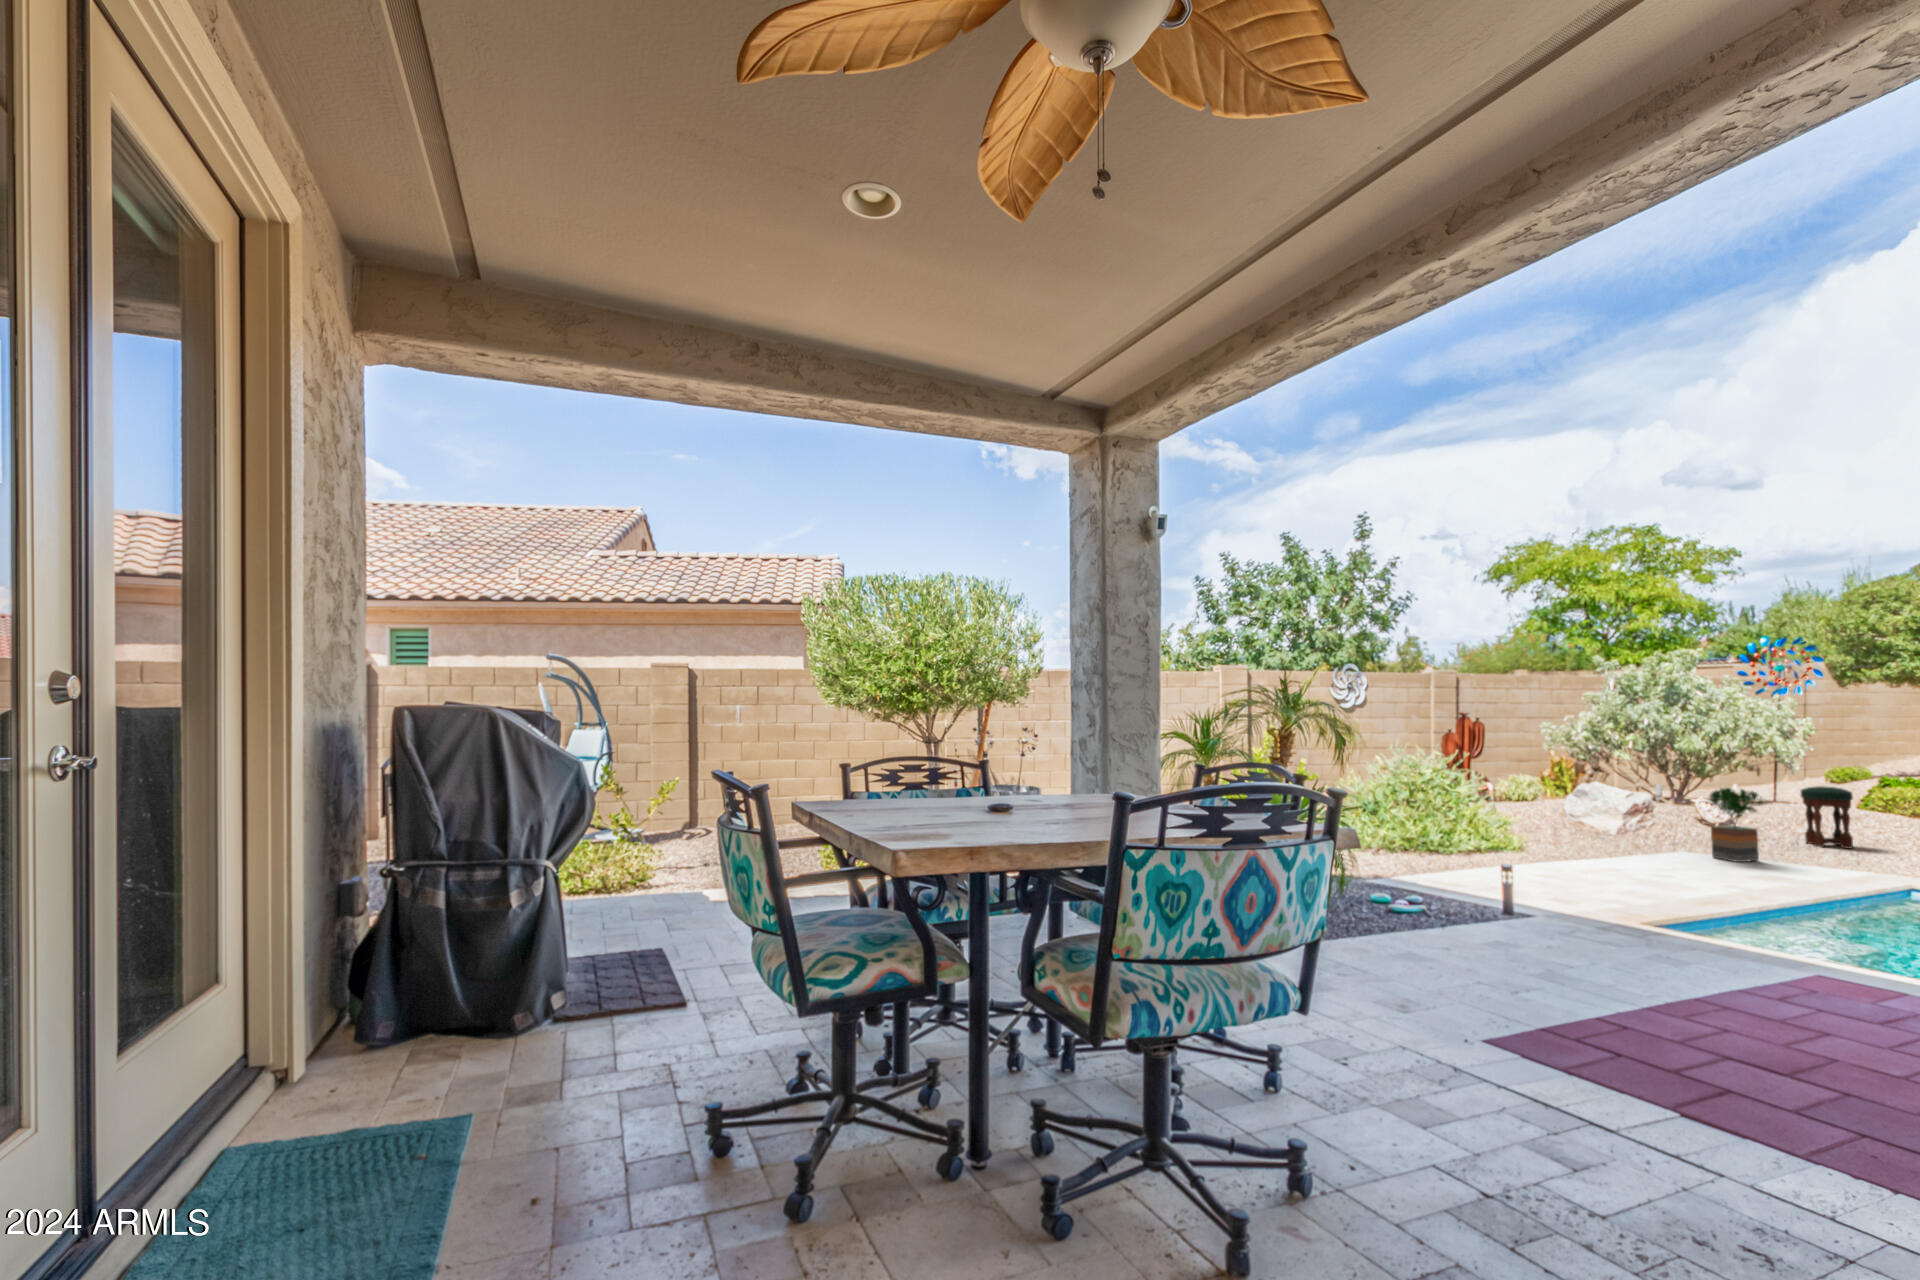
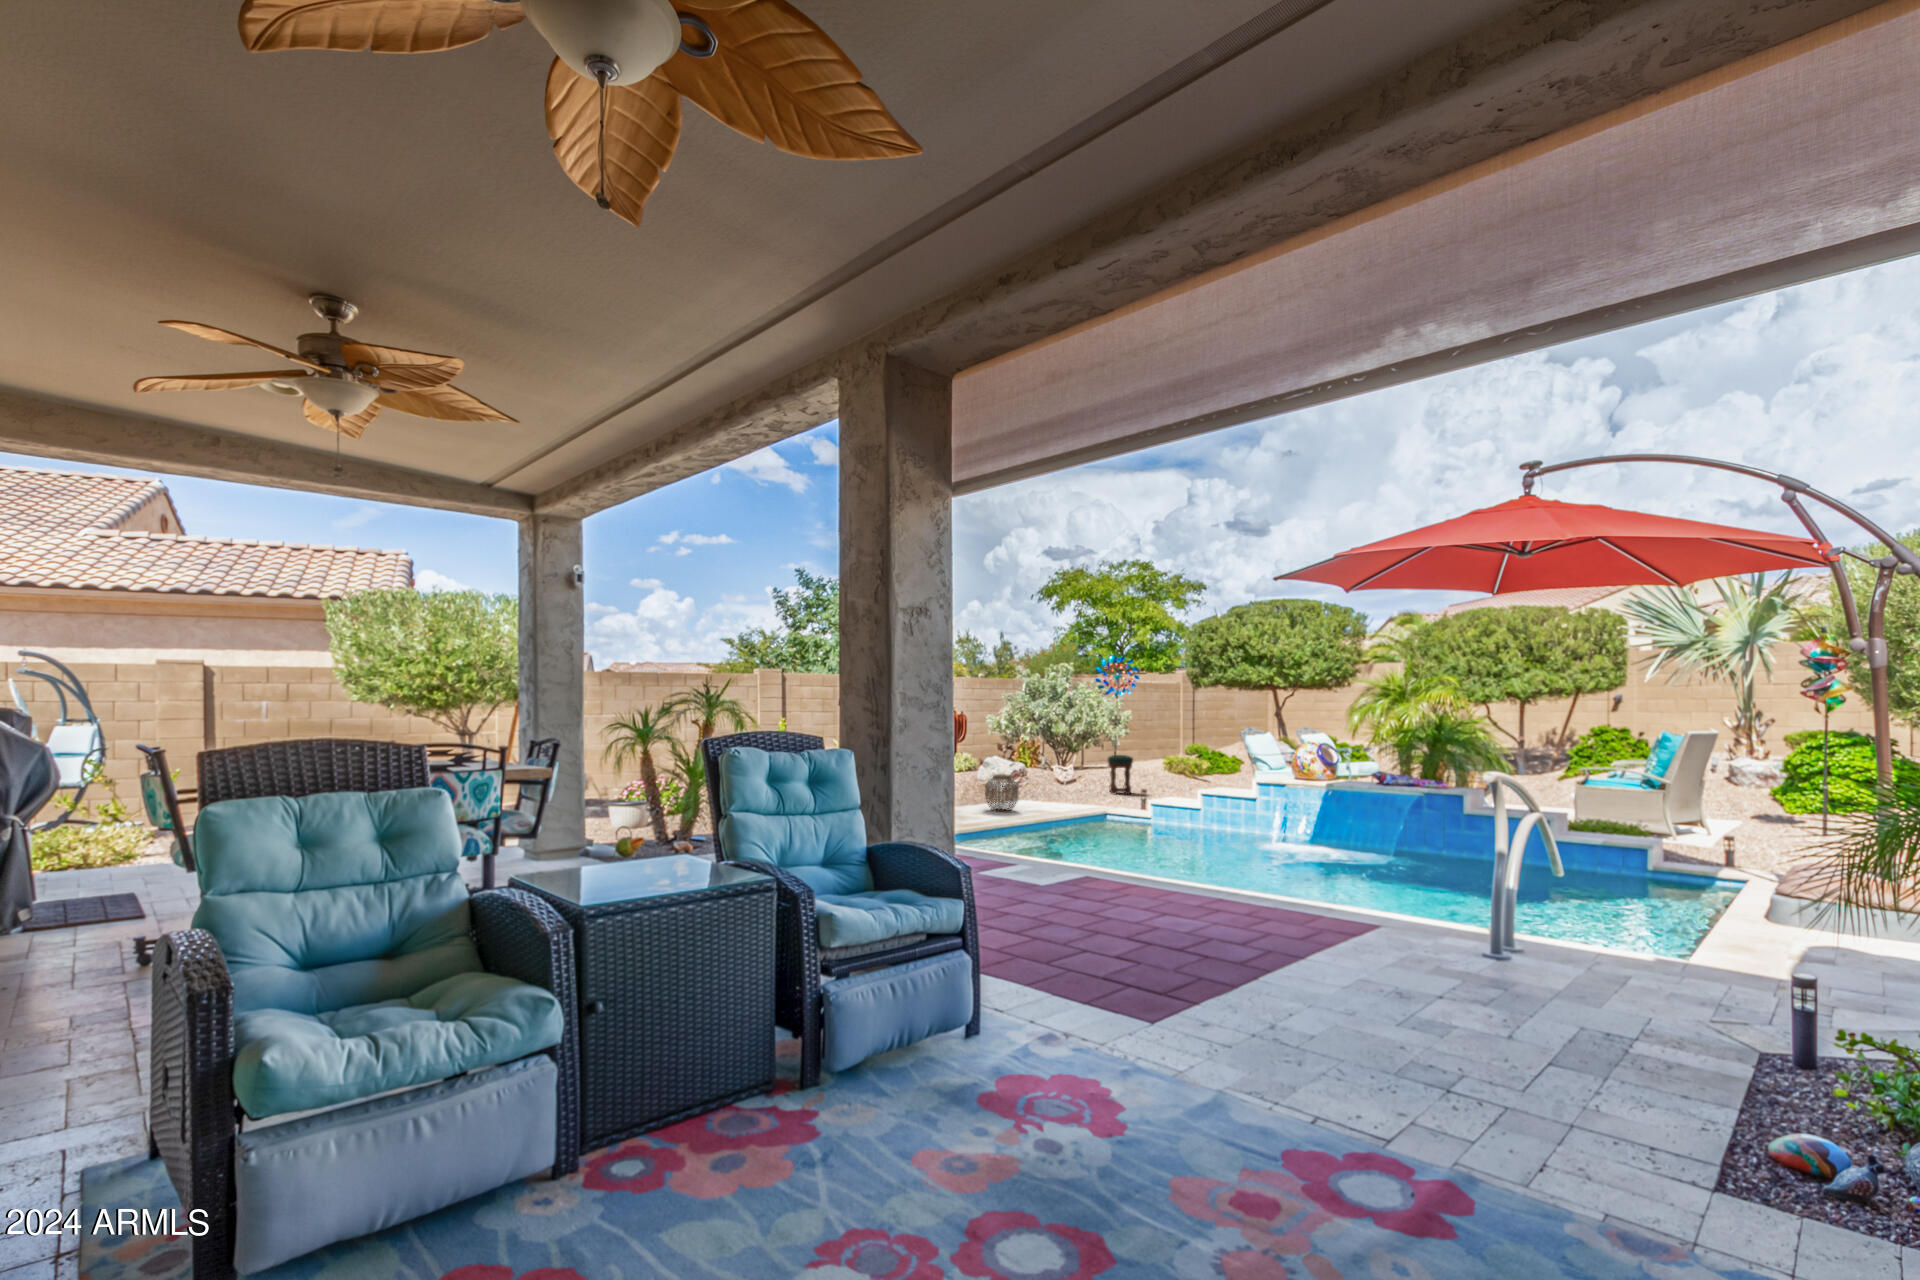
potted tree: present [1709,788,1764,862] -> none [1039,757,1072,806]
woven basket: none [1626,811,1689,867] -> present [985,774,1019,812]

